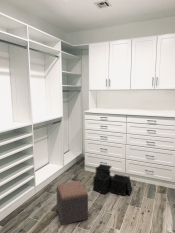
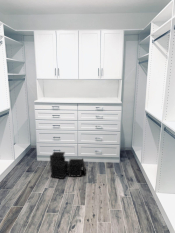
footstool: present [57,181,88,225] -> none [18,171,53,215]

